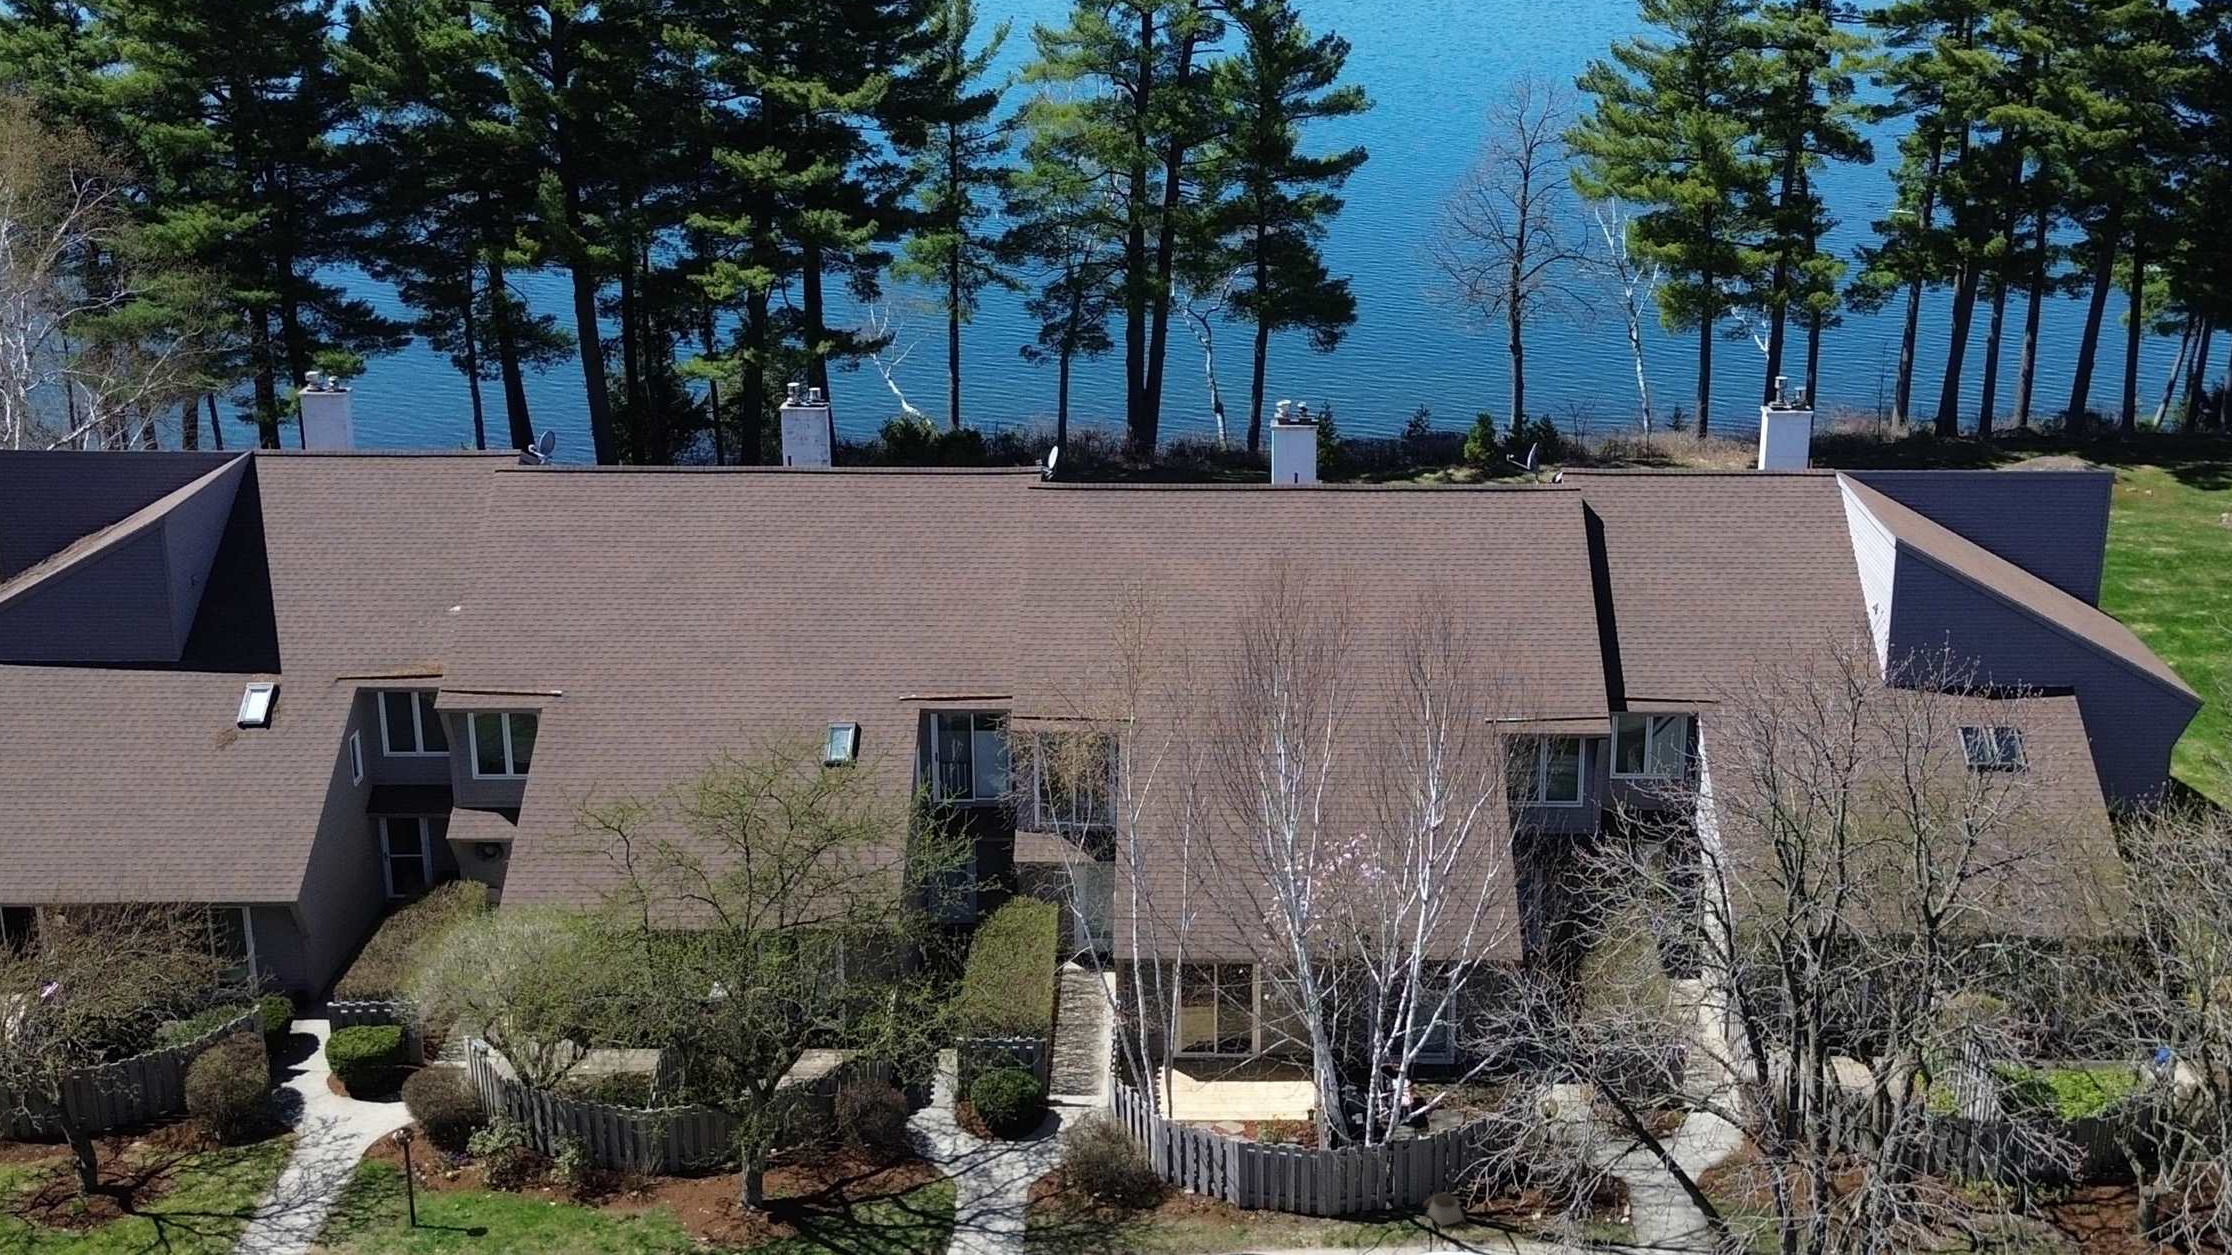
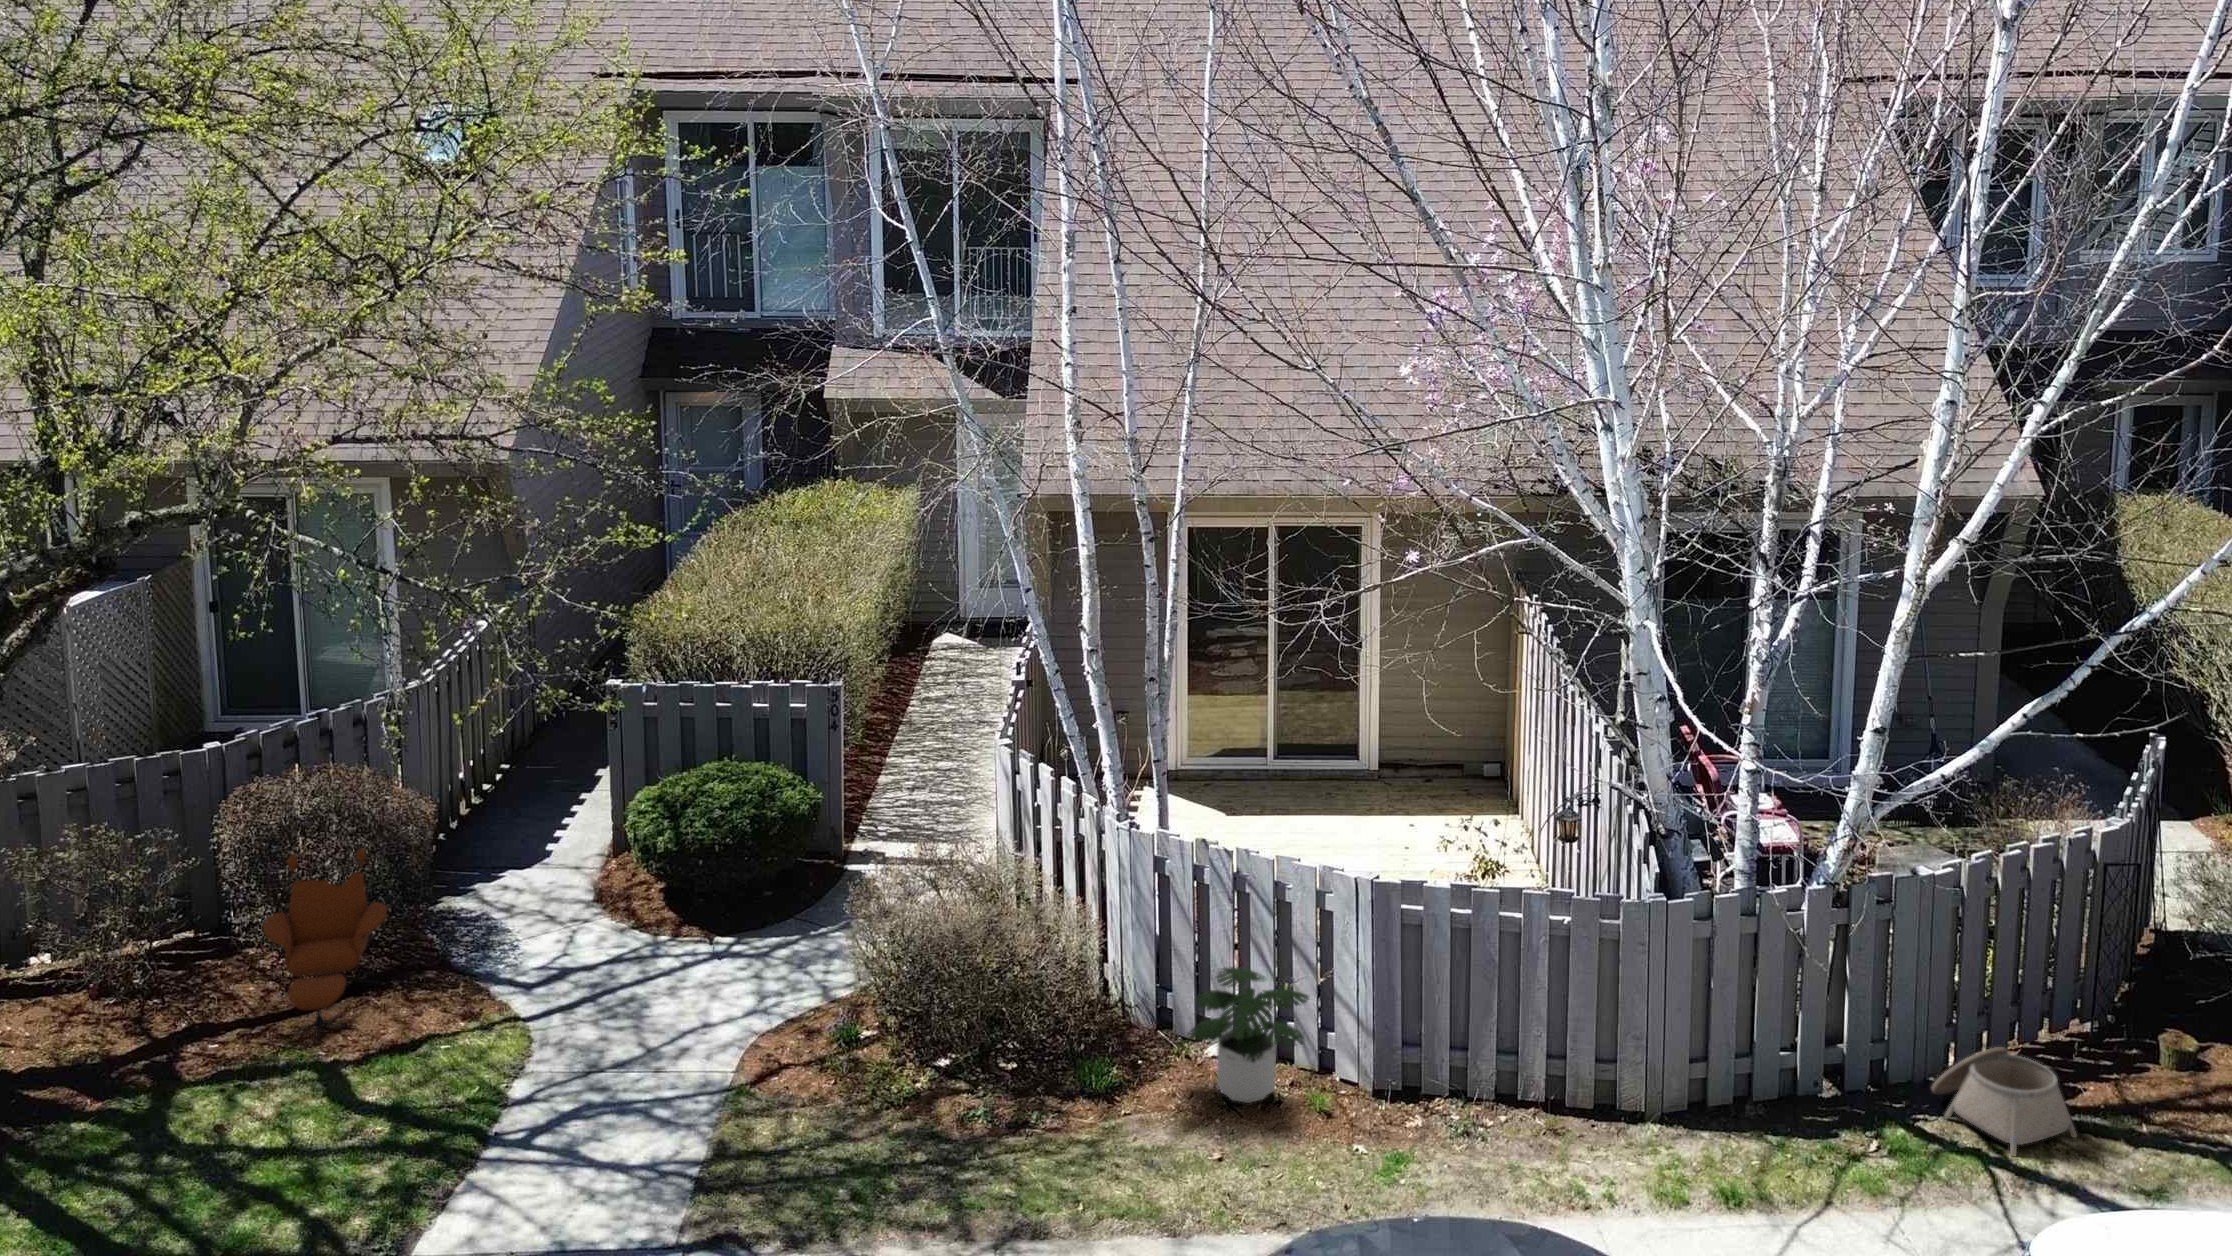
lounge chair: none [856,1112,897,1189] -> present [263,848,387,1045]
potted plant: none [1178,1163,1219,1210] -> present [1188,967,1309,1103]

